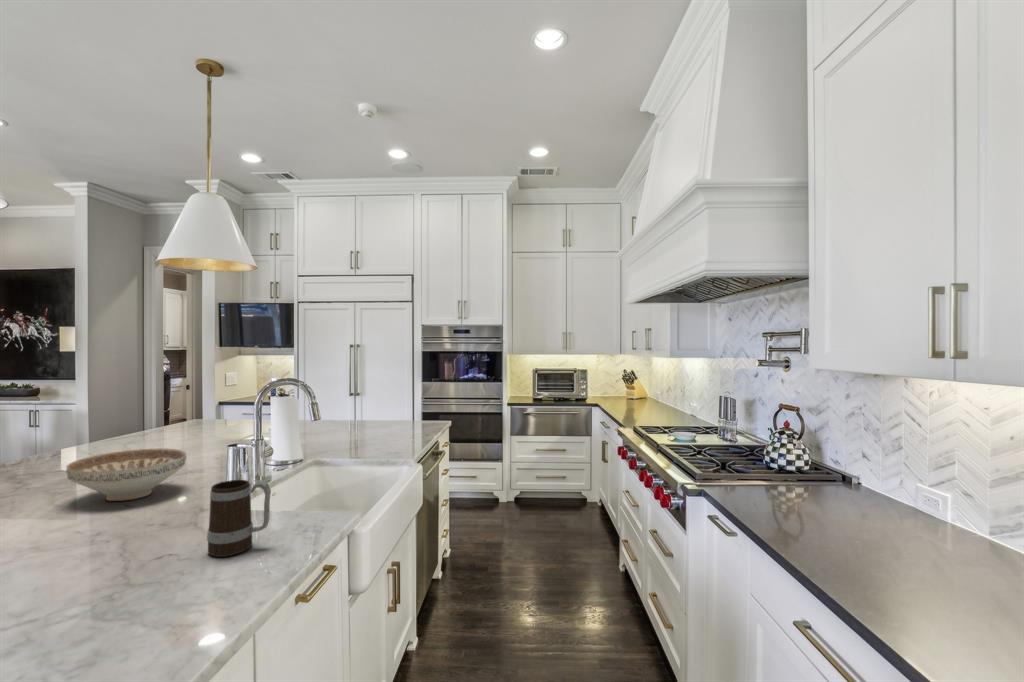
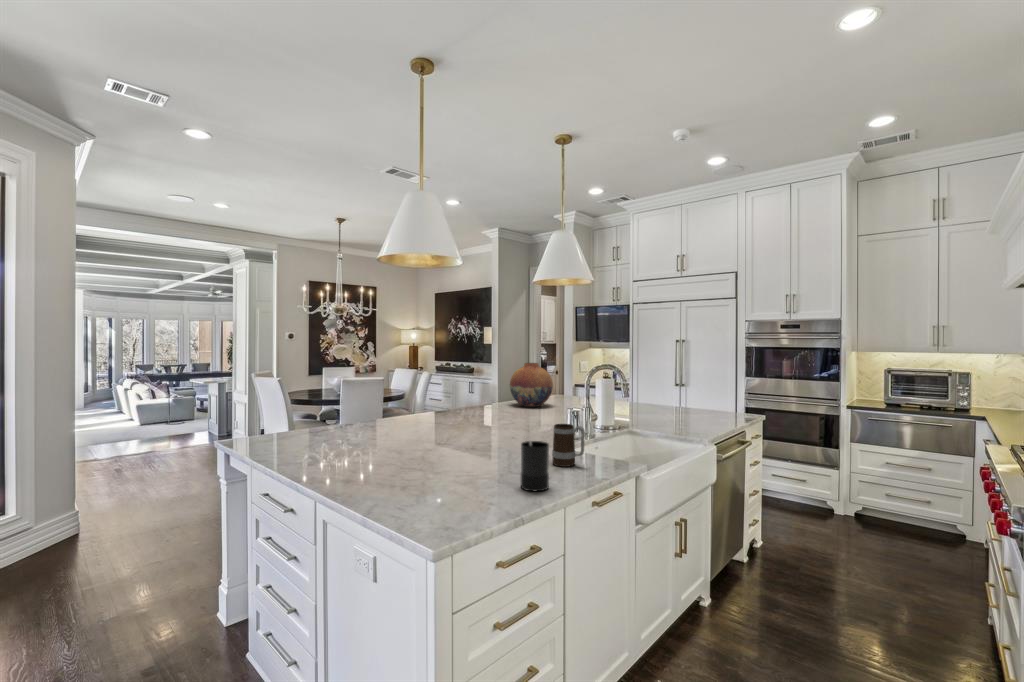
vase: none [110,378,191,446] -> present [510,363,553,407]
decorative bowl: present [66,449,186,501] -> none [491,405,546,433]
candle: none [142,530,210,645] -> present [521,440,549,491]

